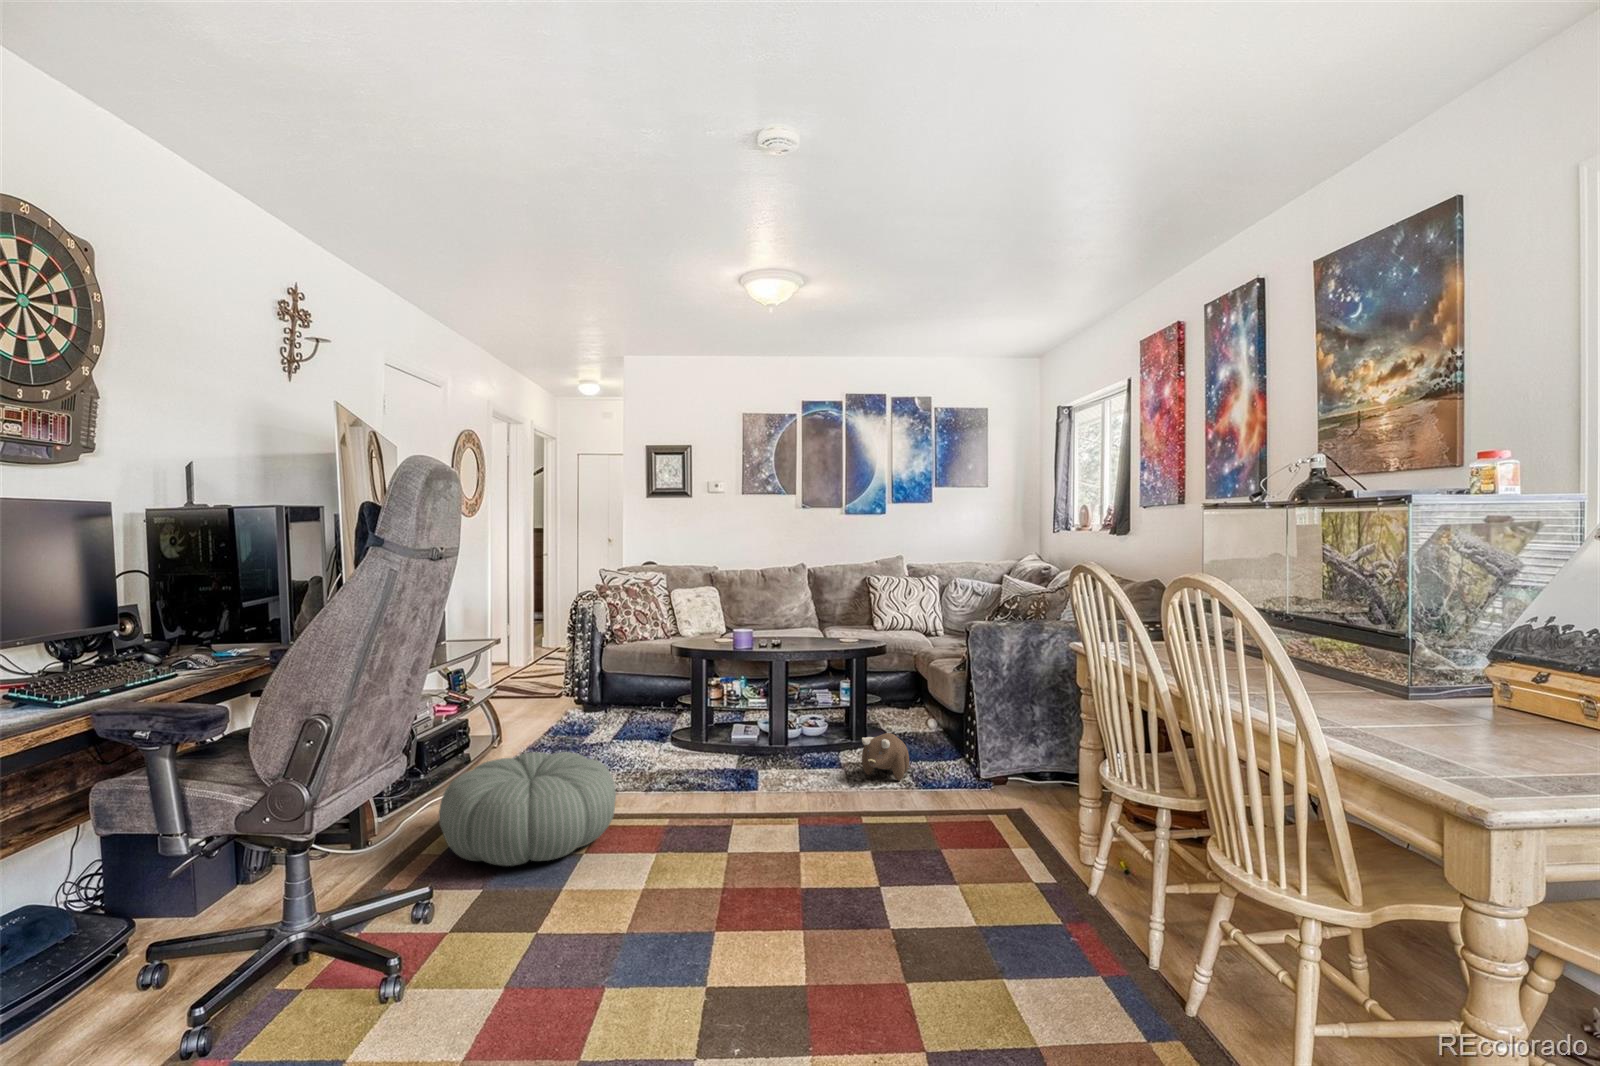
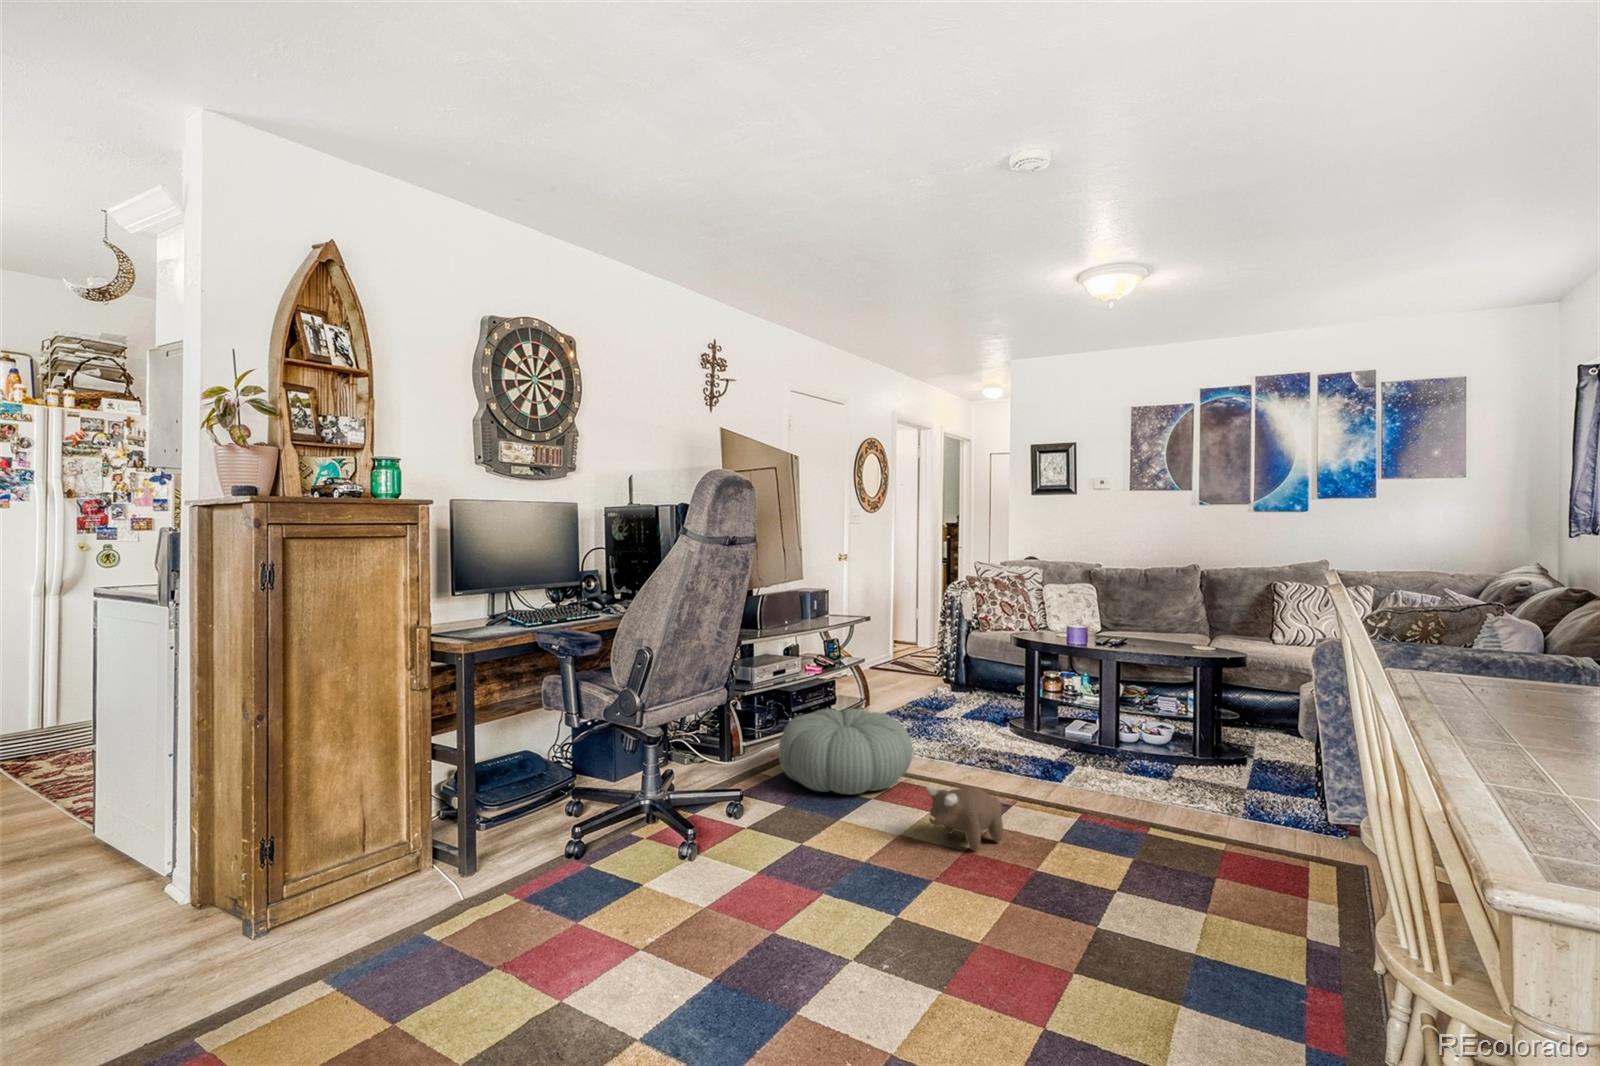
plush toy: present [862,733,909,781] -> present [926,786,1003,851]

